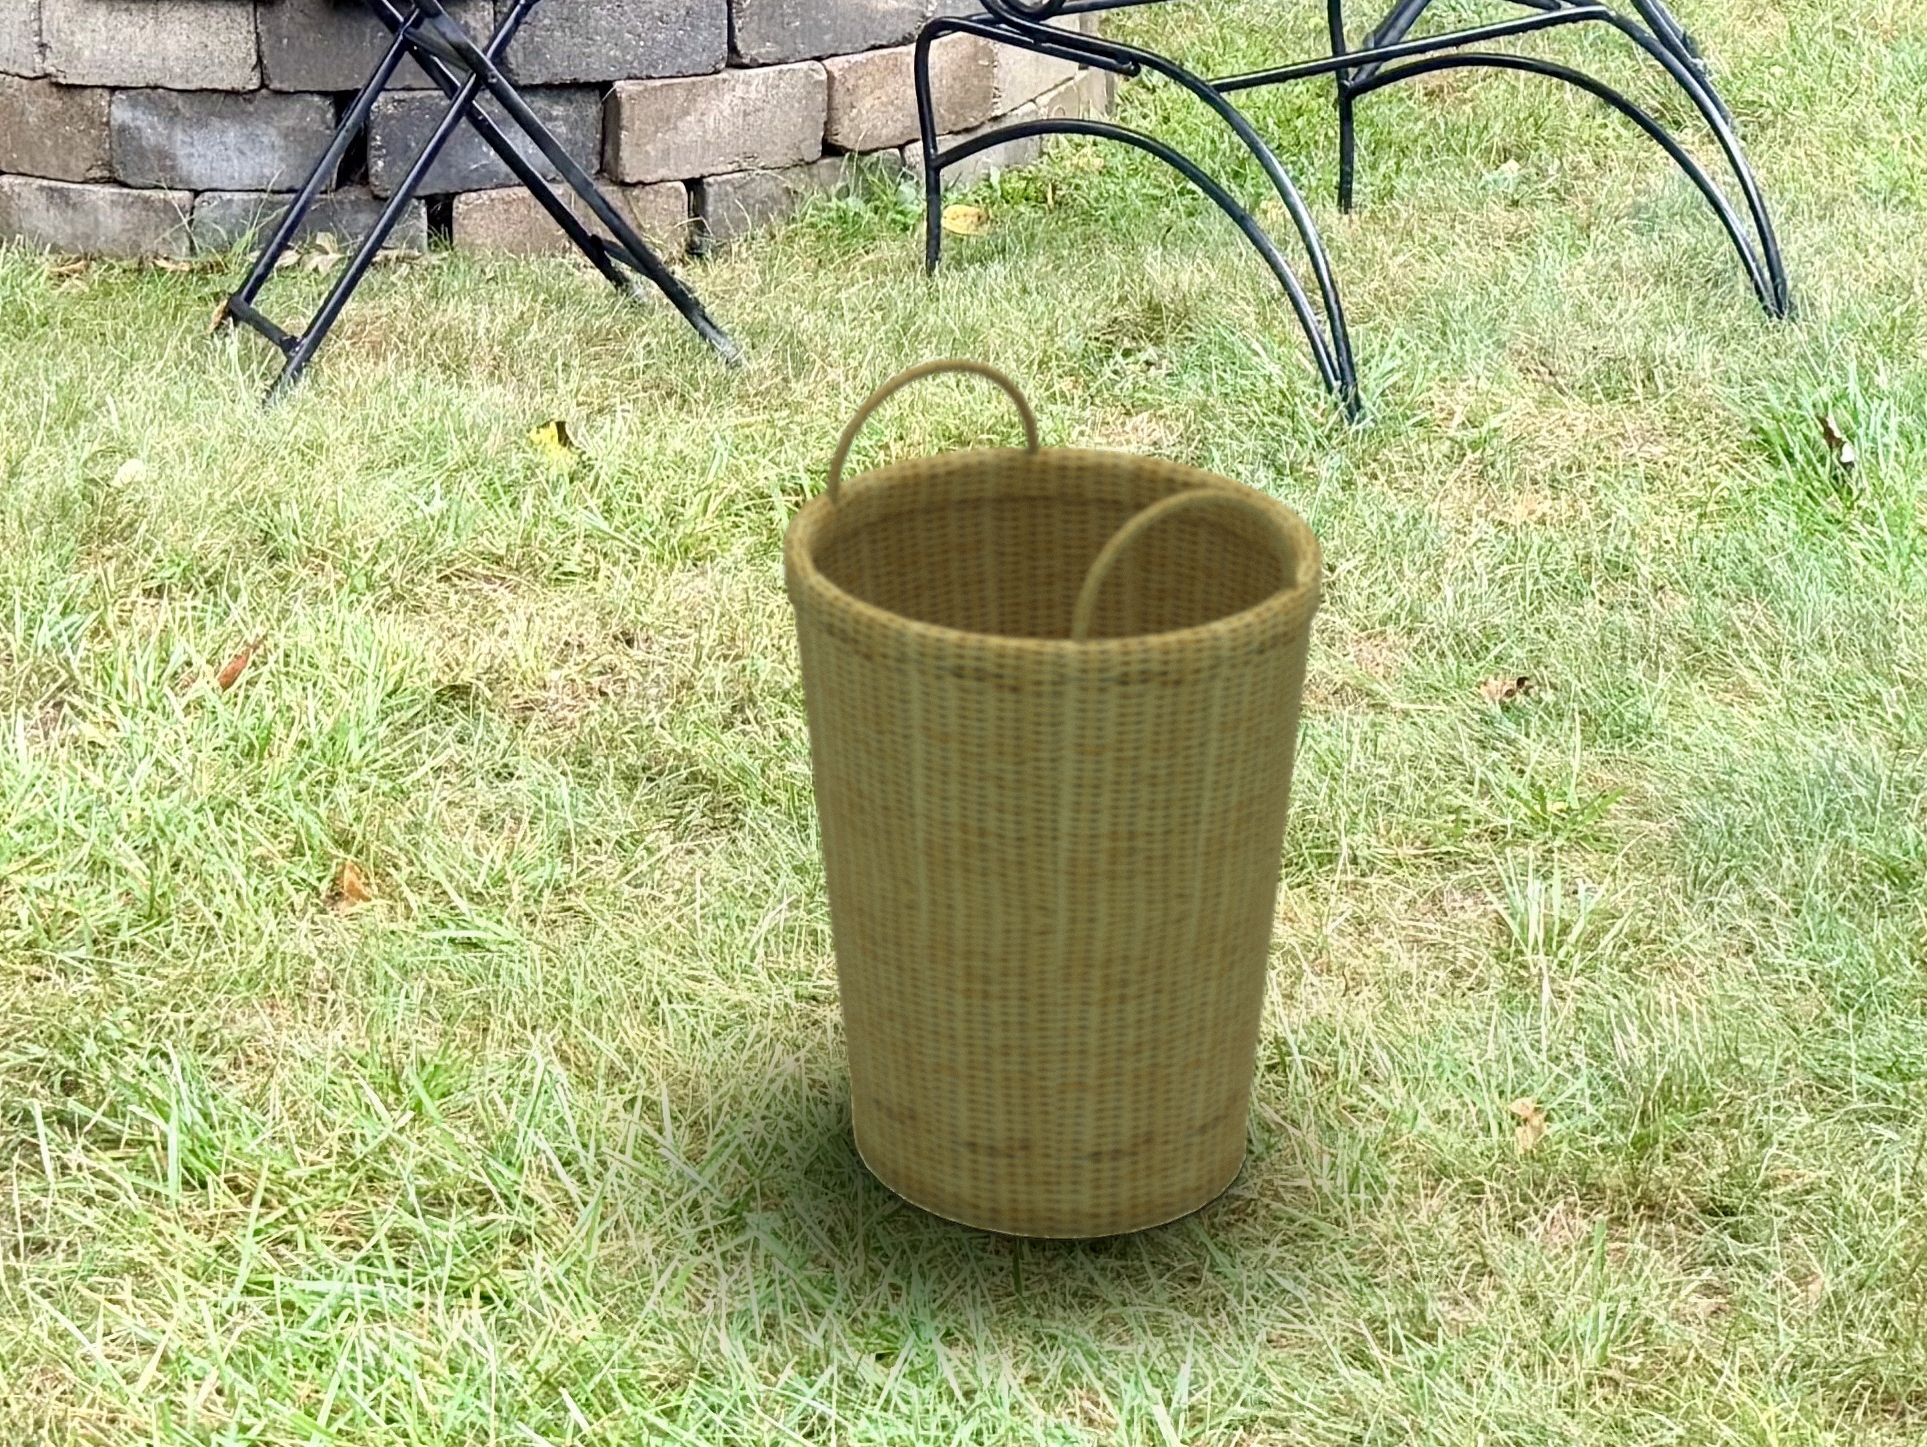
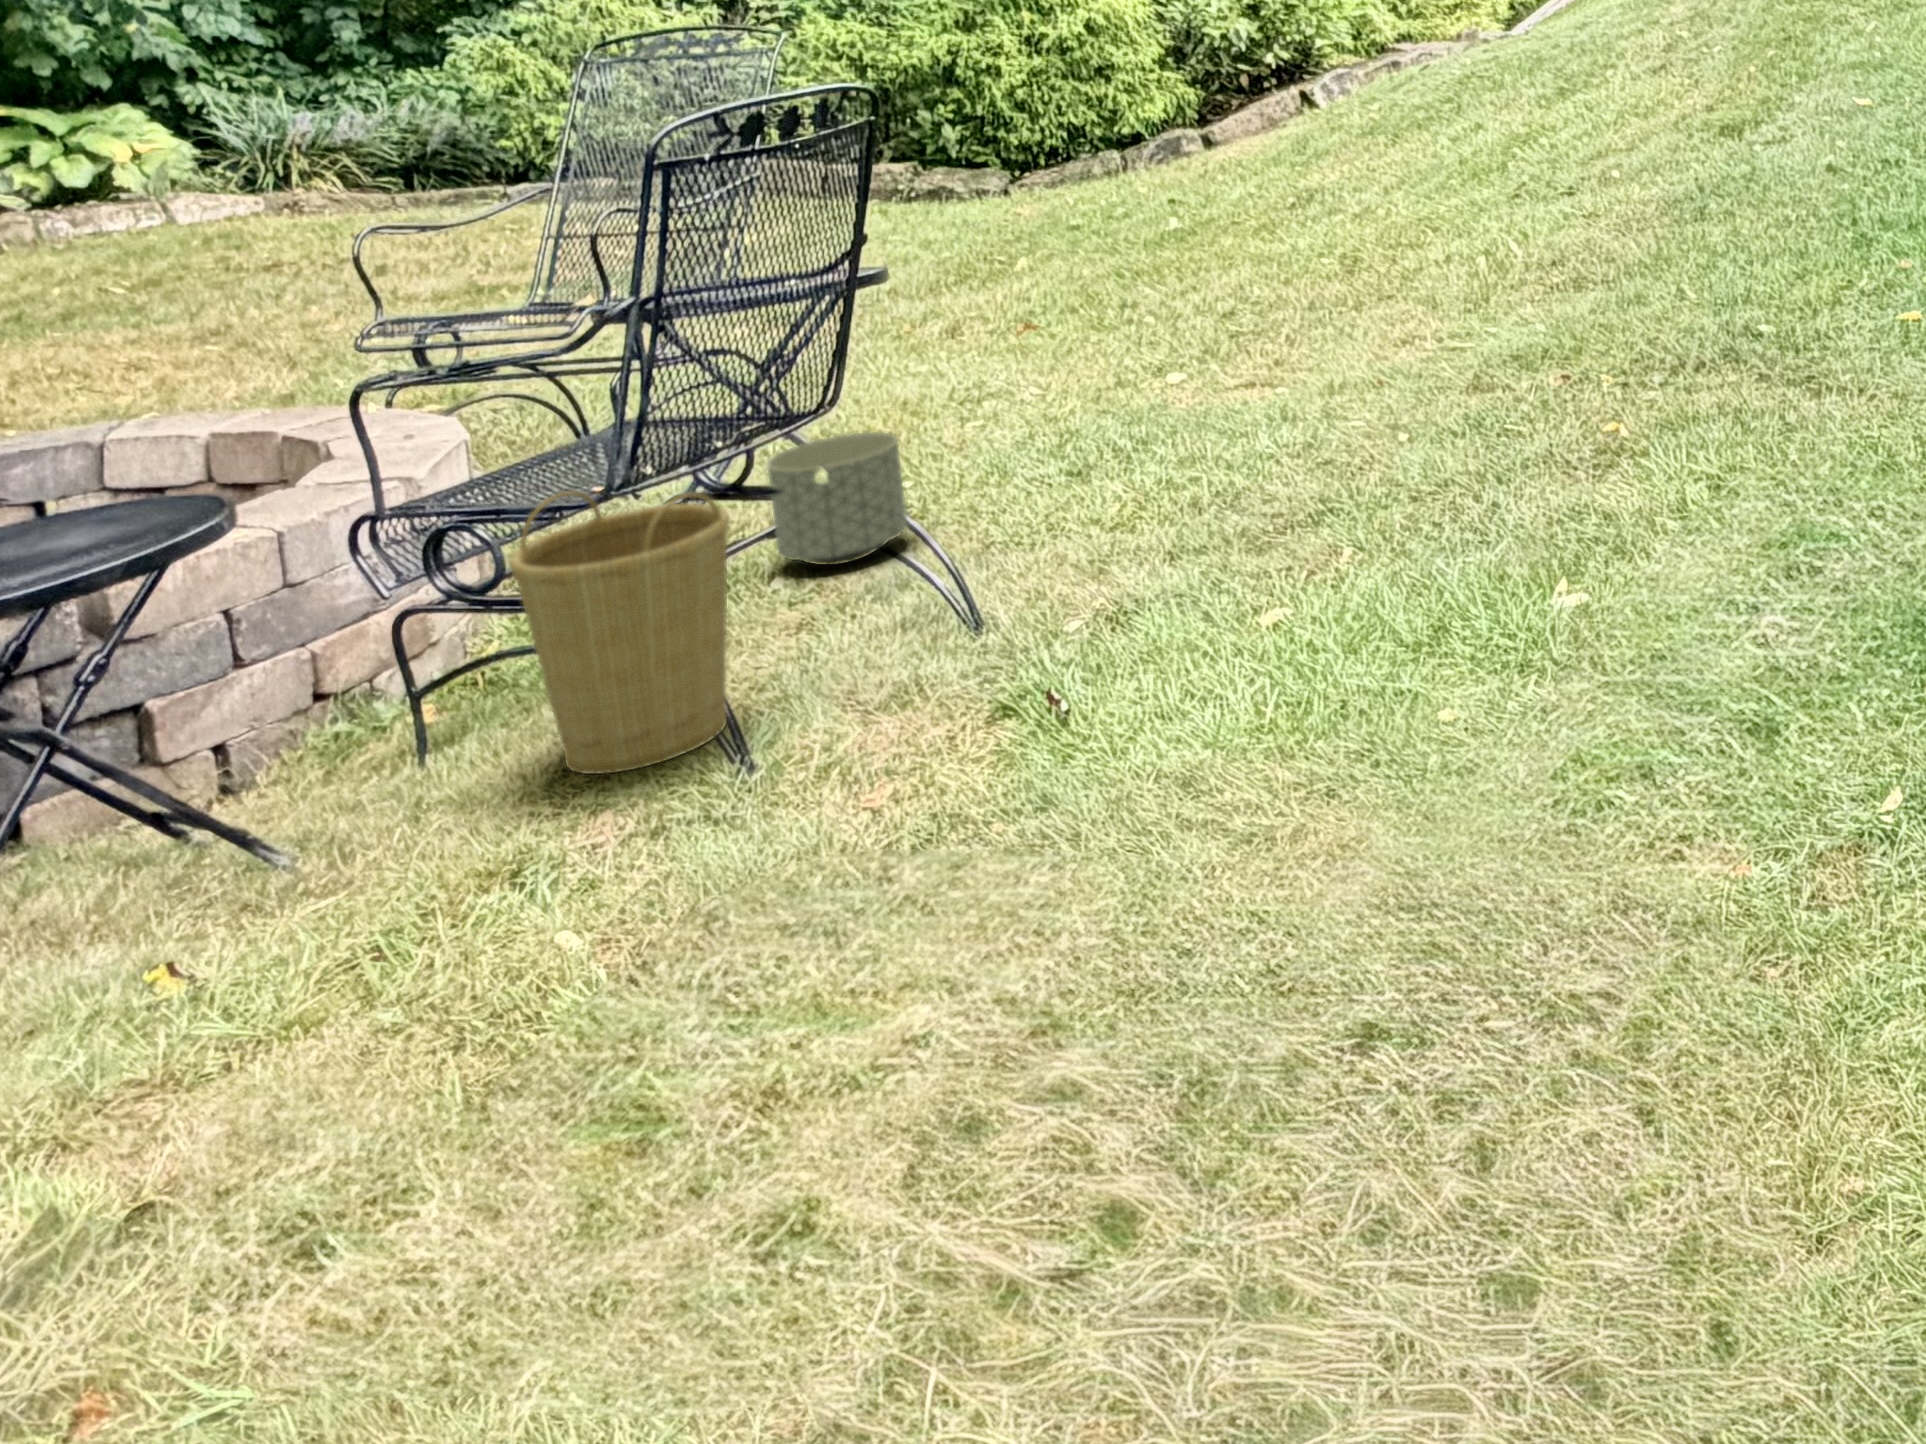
planter: none [1527,295,1864,668] -> present [768,432,907,565]

